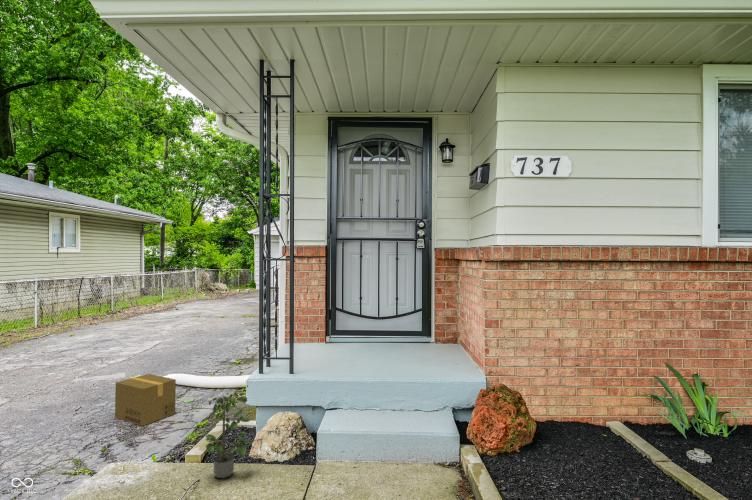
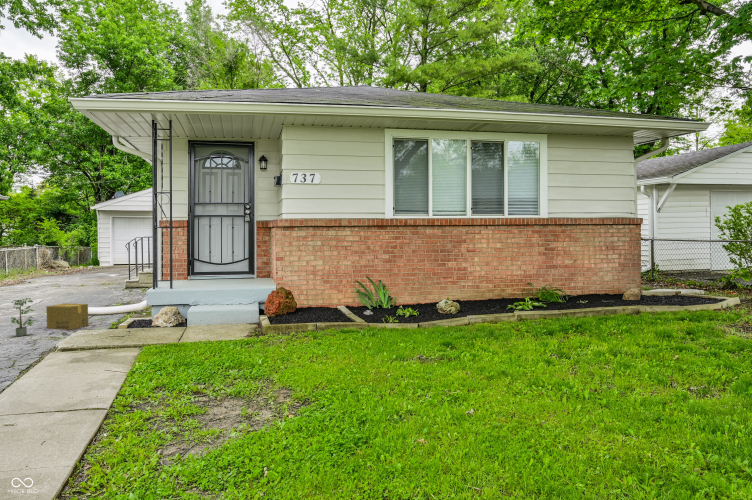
potted plant: present [206,393,255,478] -> present [11,298,36,336]

